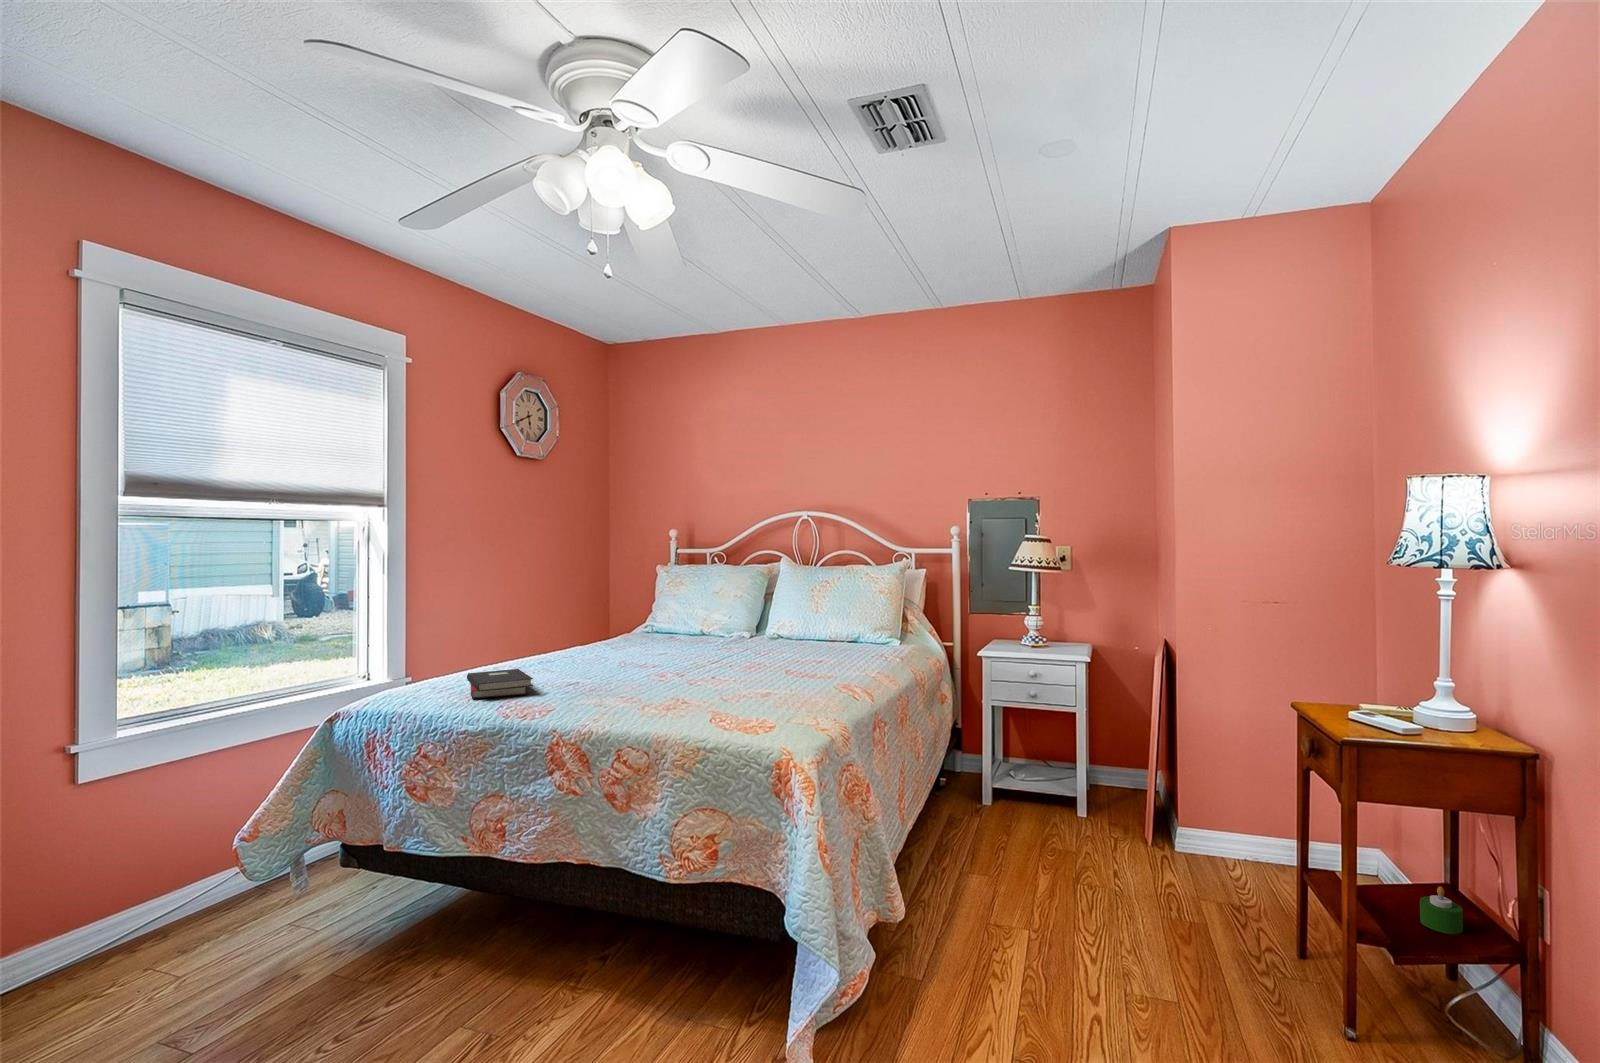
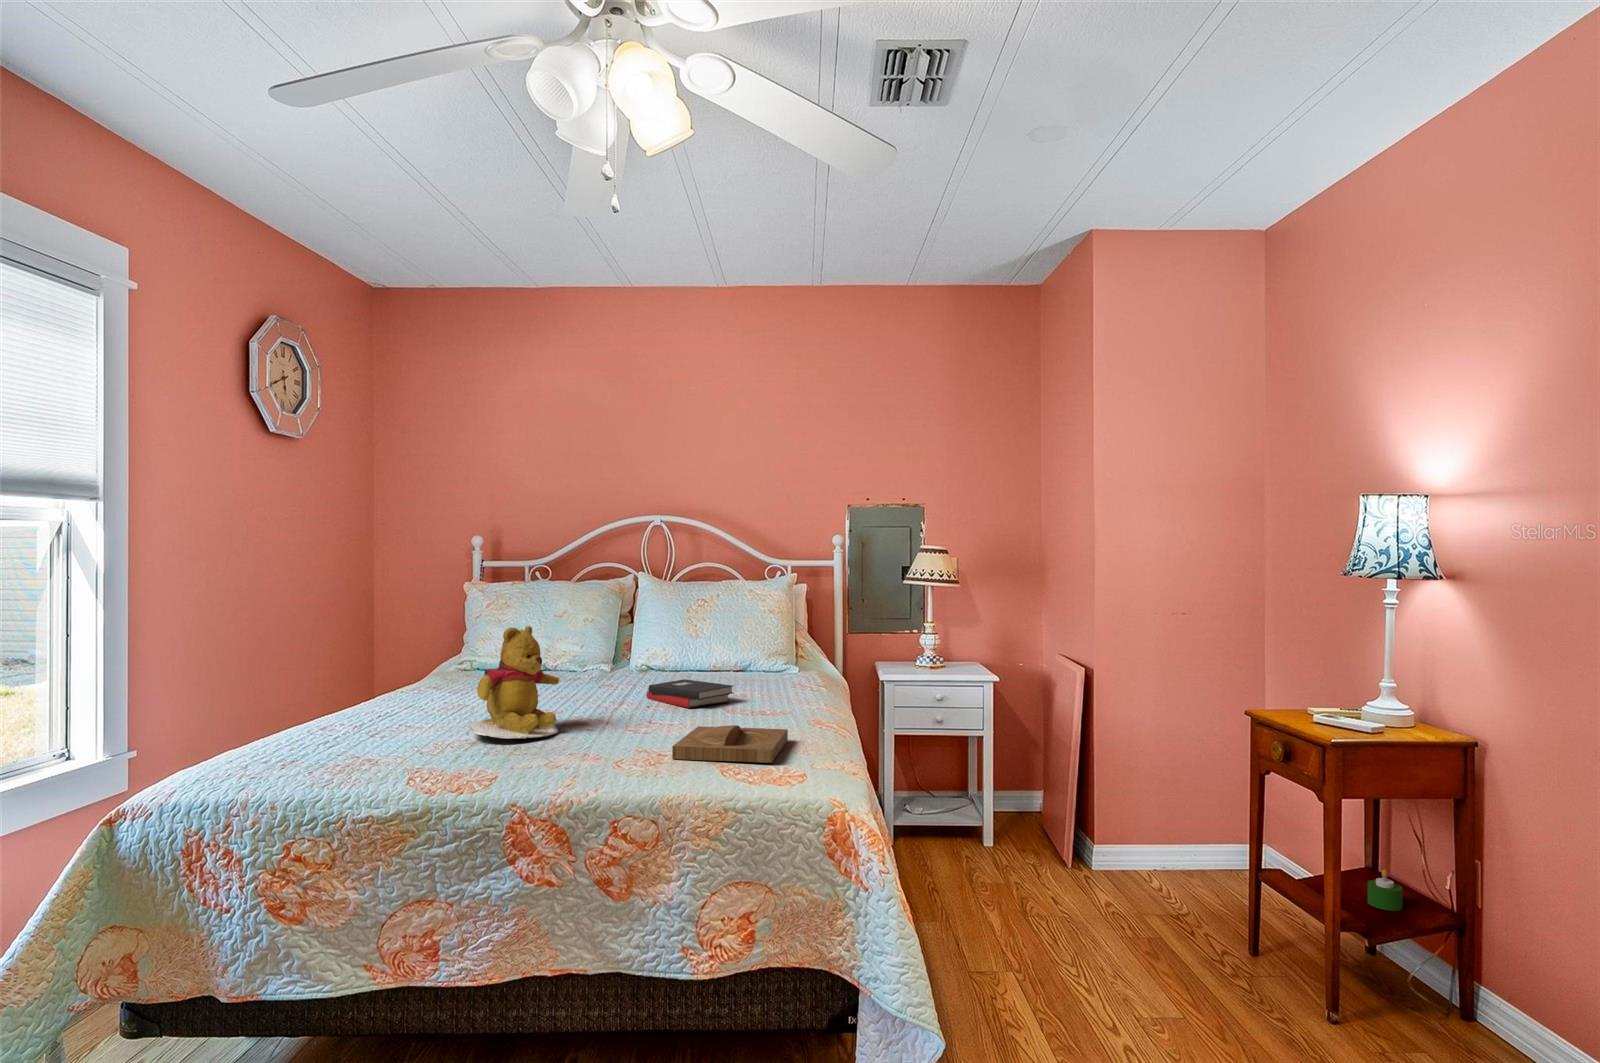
teddy bear: none [575,599,652,684] -> present [469,626,559,739]
hardback book: present [467,669,533,699] -> present [646,679,733,708]
tray: none [693,683,803,716] -> present [672,725,788,763]

